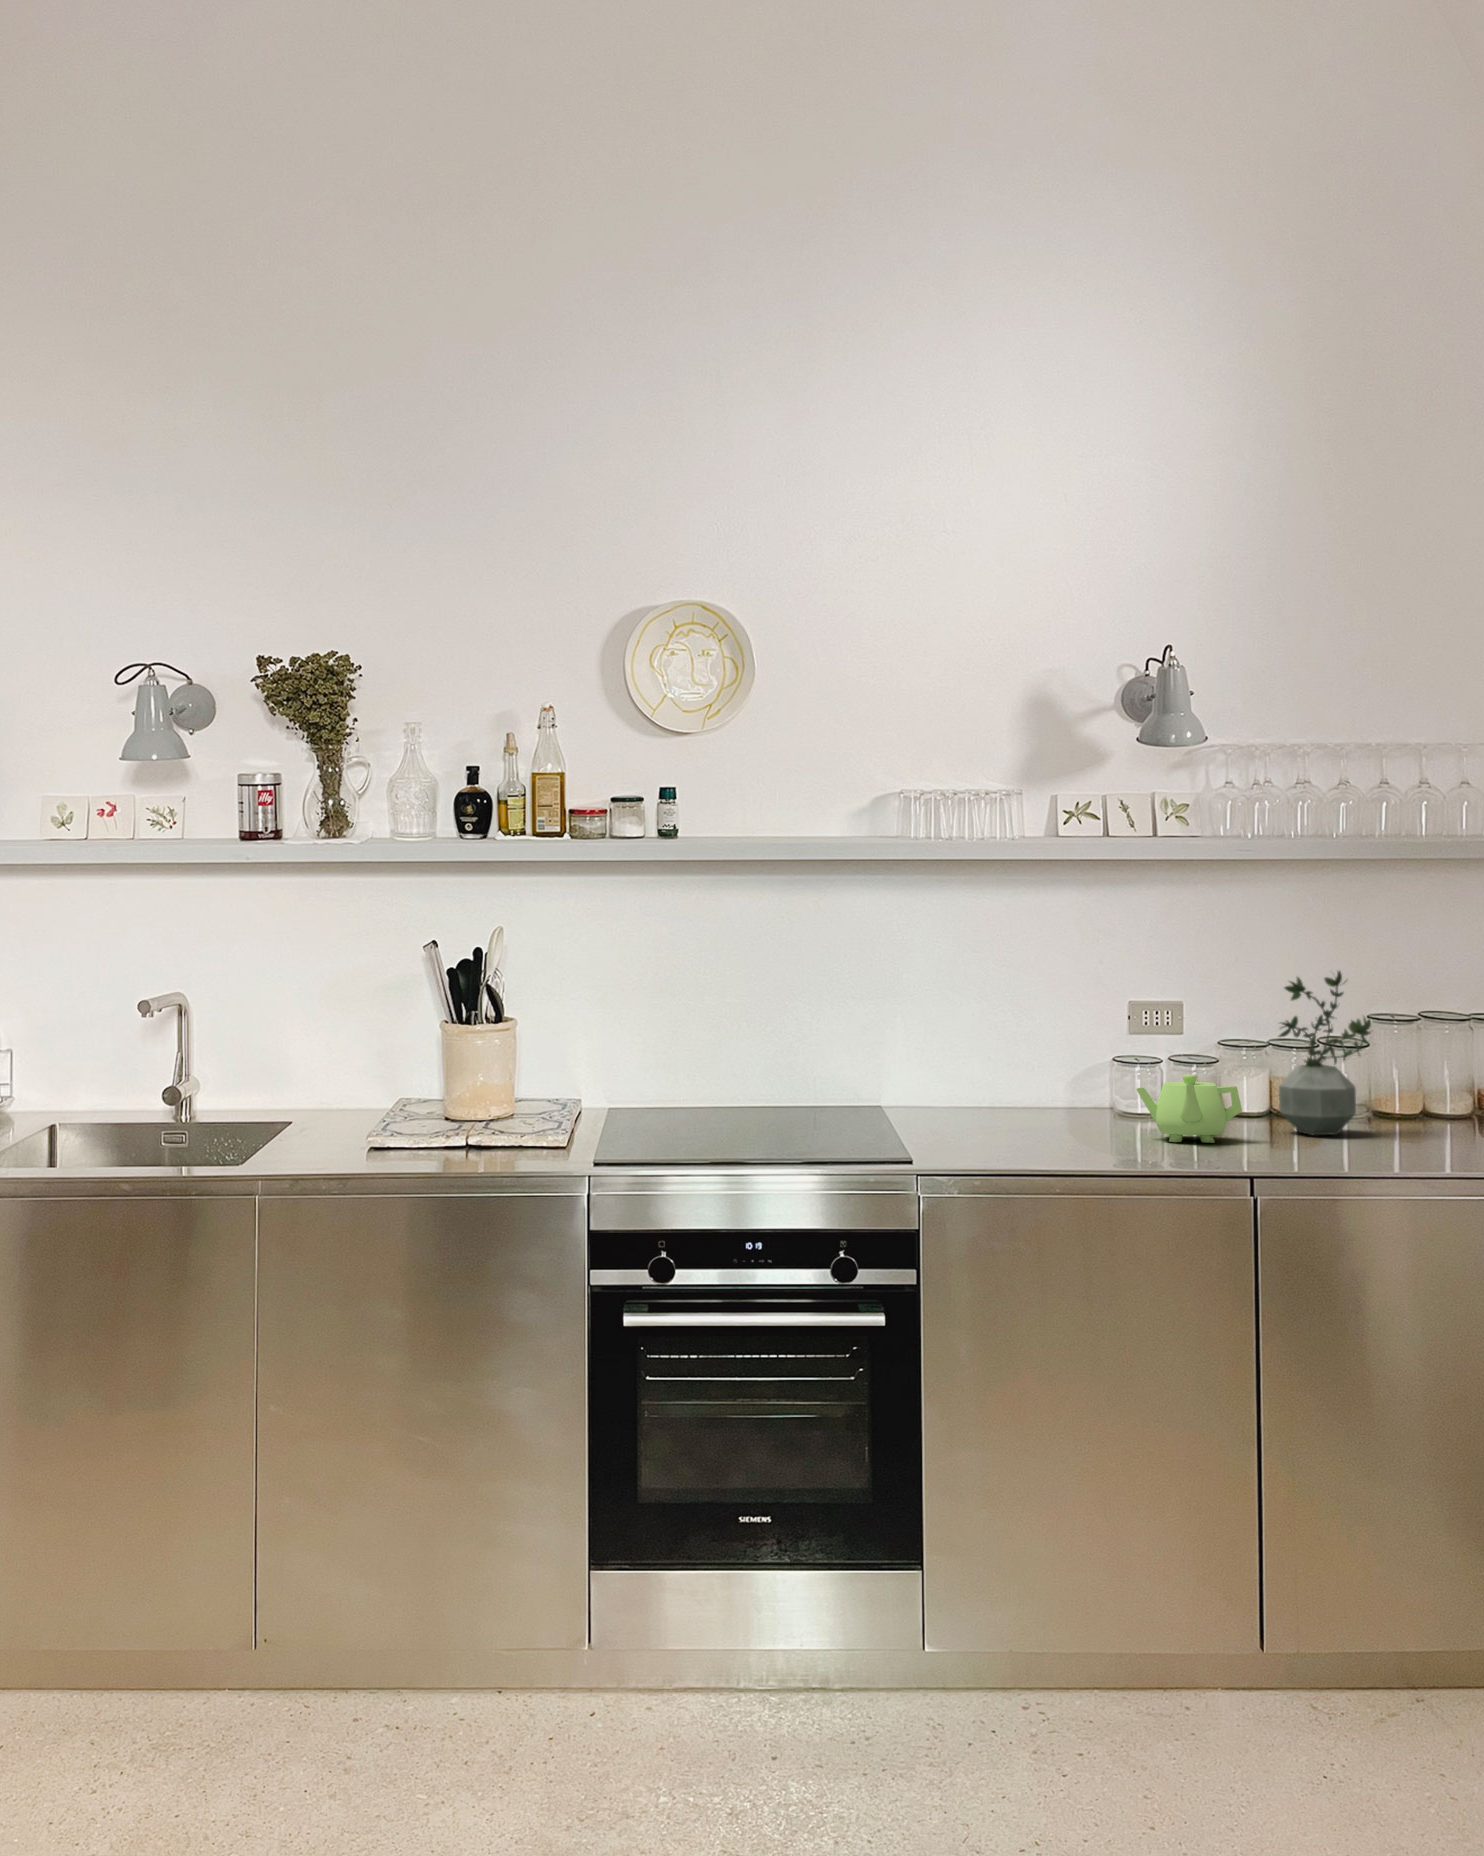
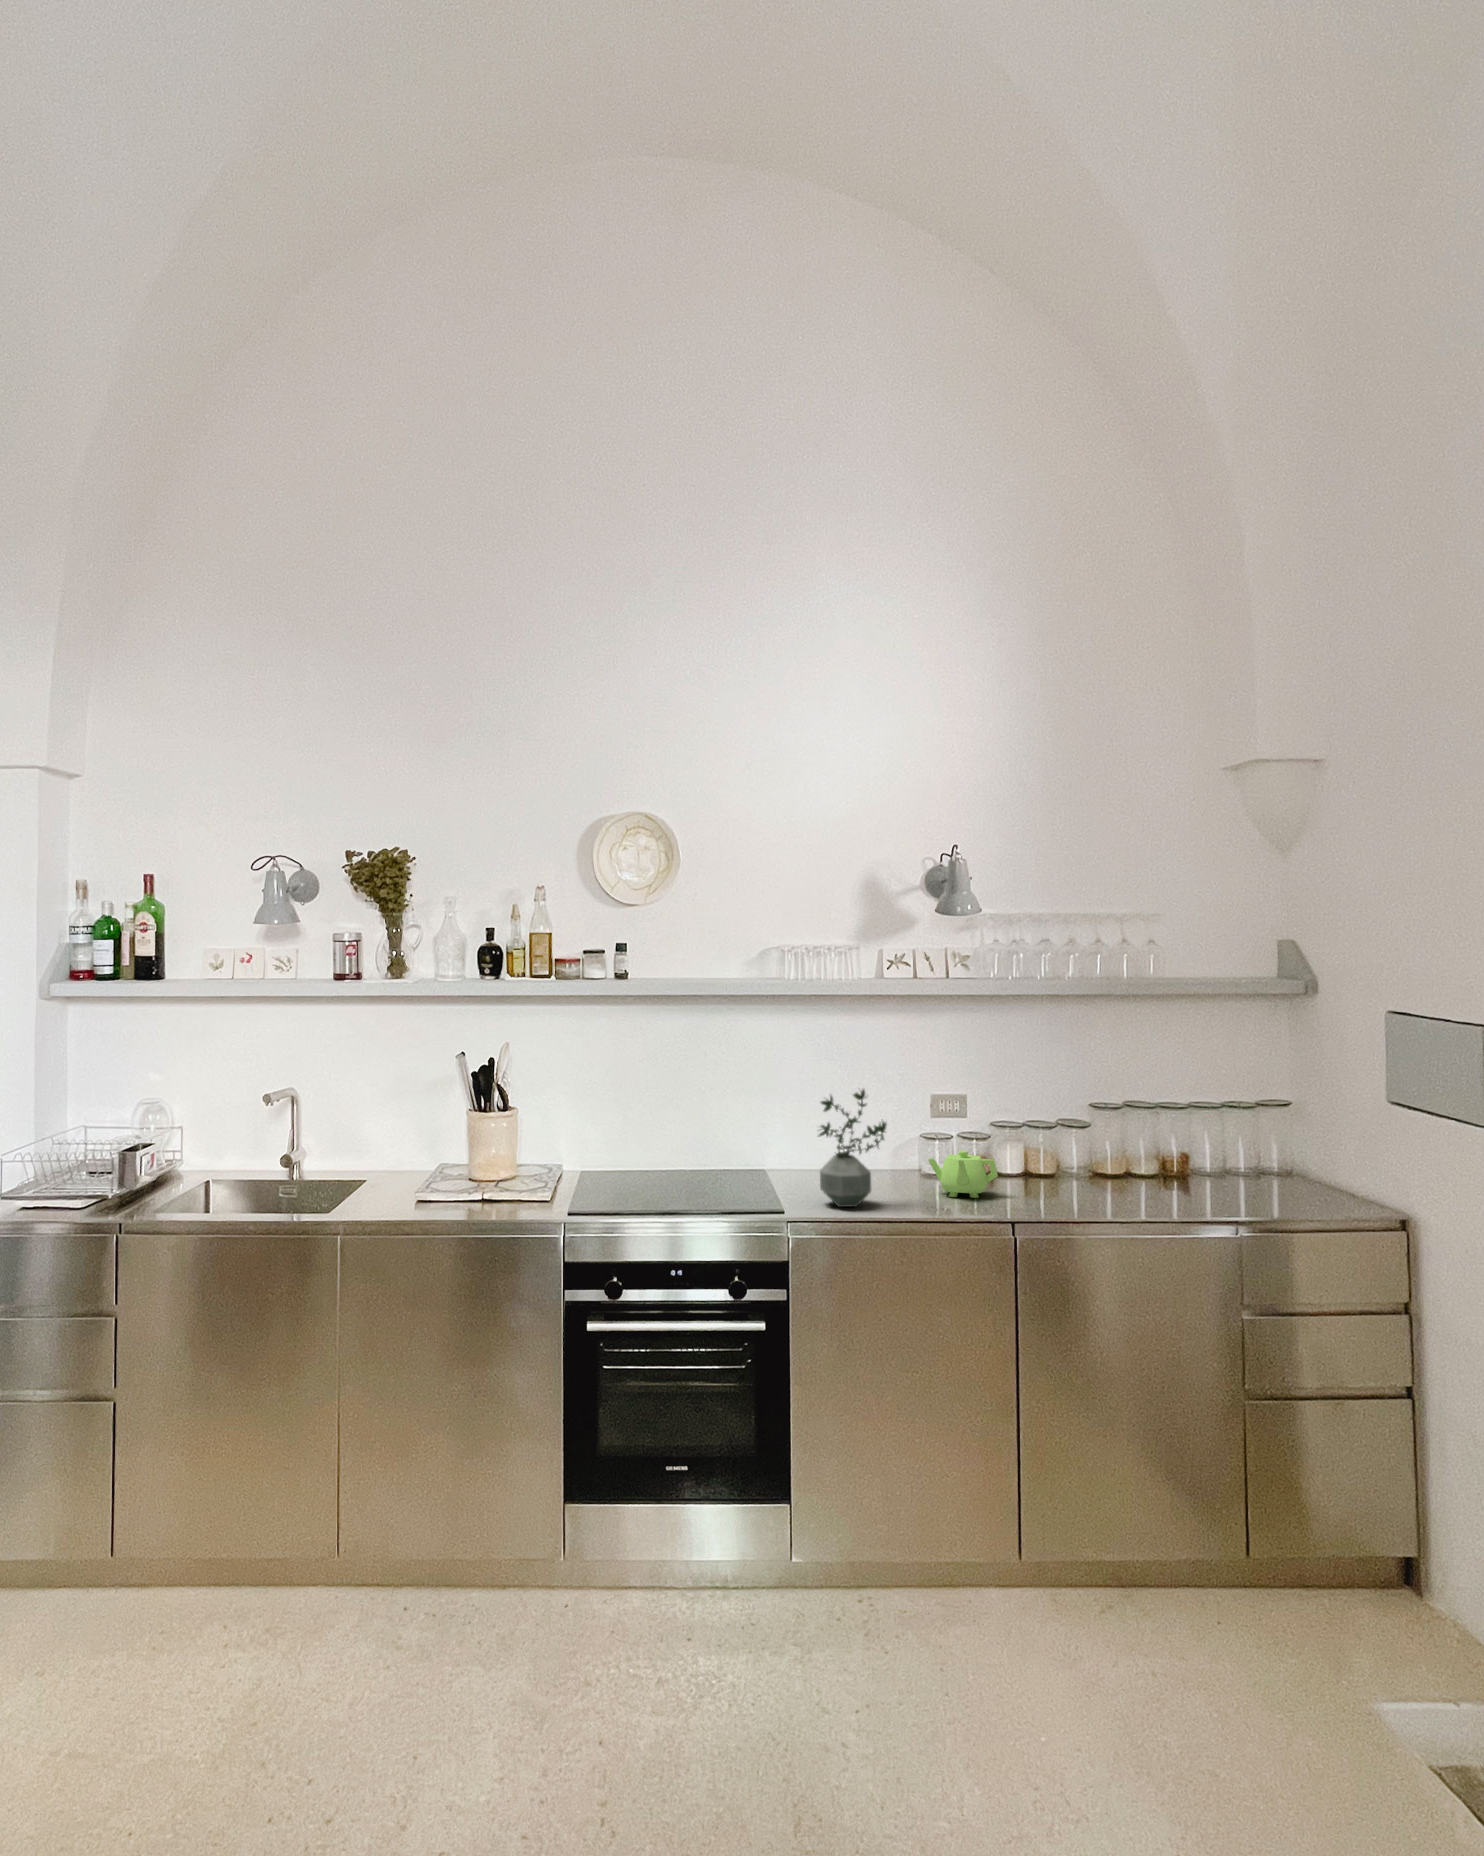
potted plant: present [1279,971,1371,1135] -> present [819,1089,886,1207]

